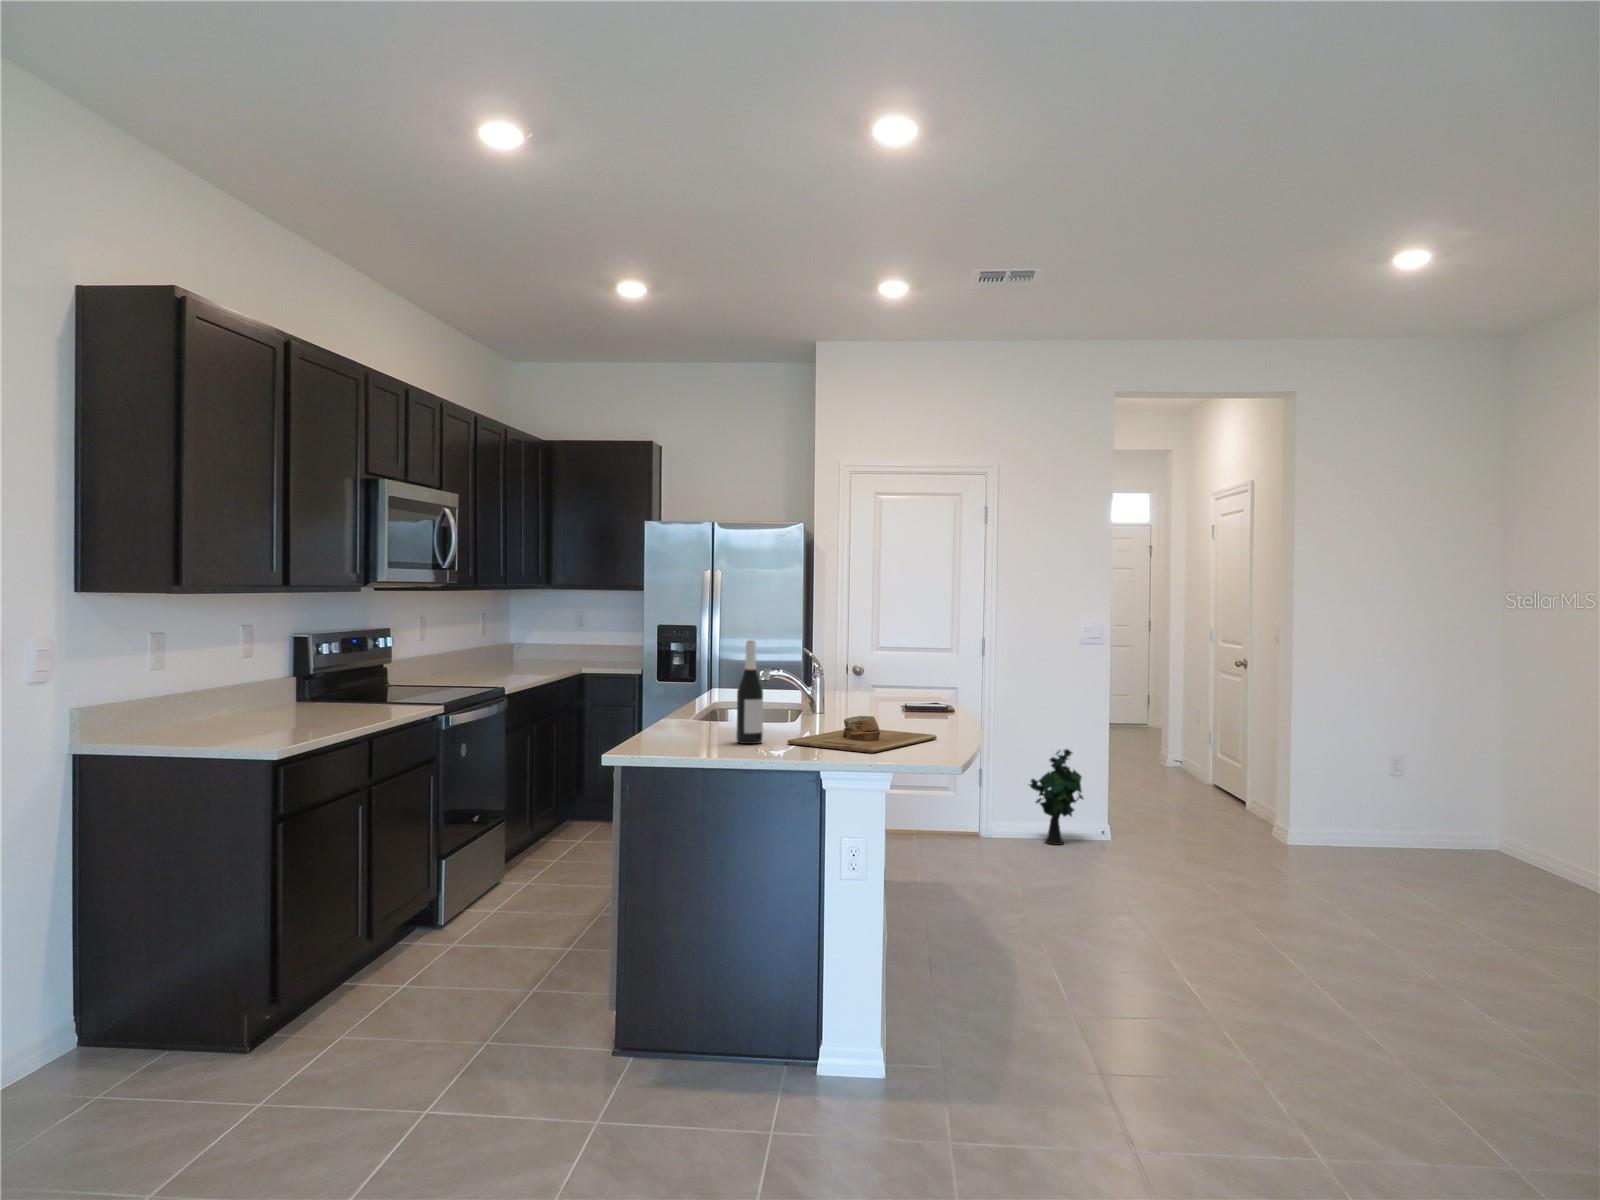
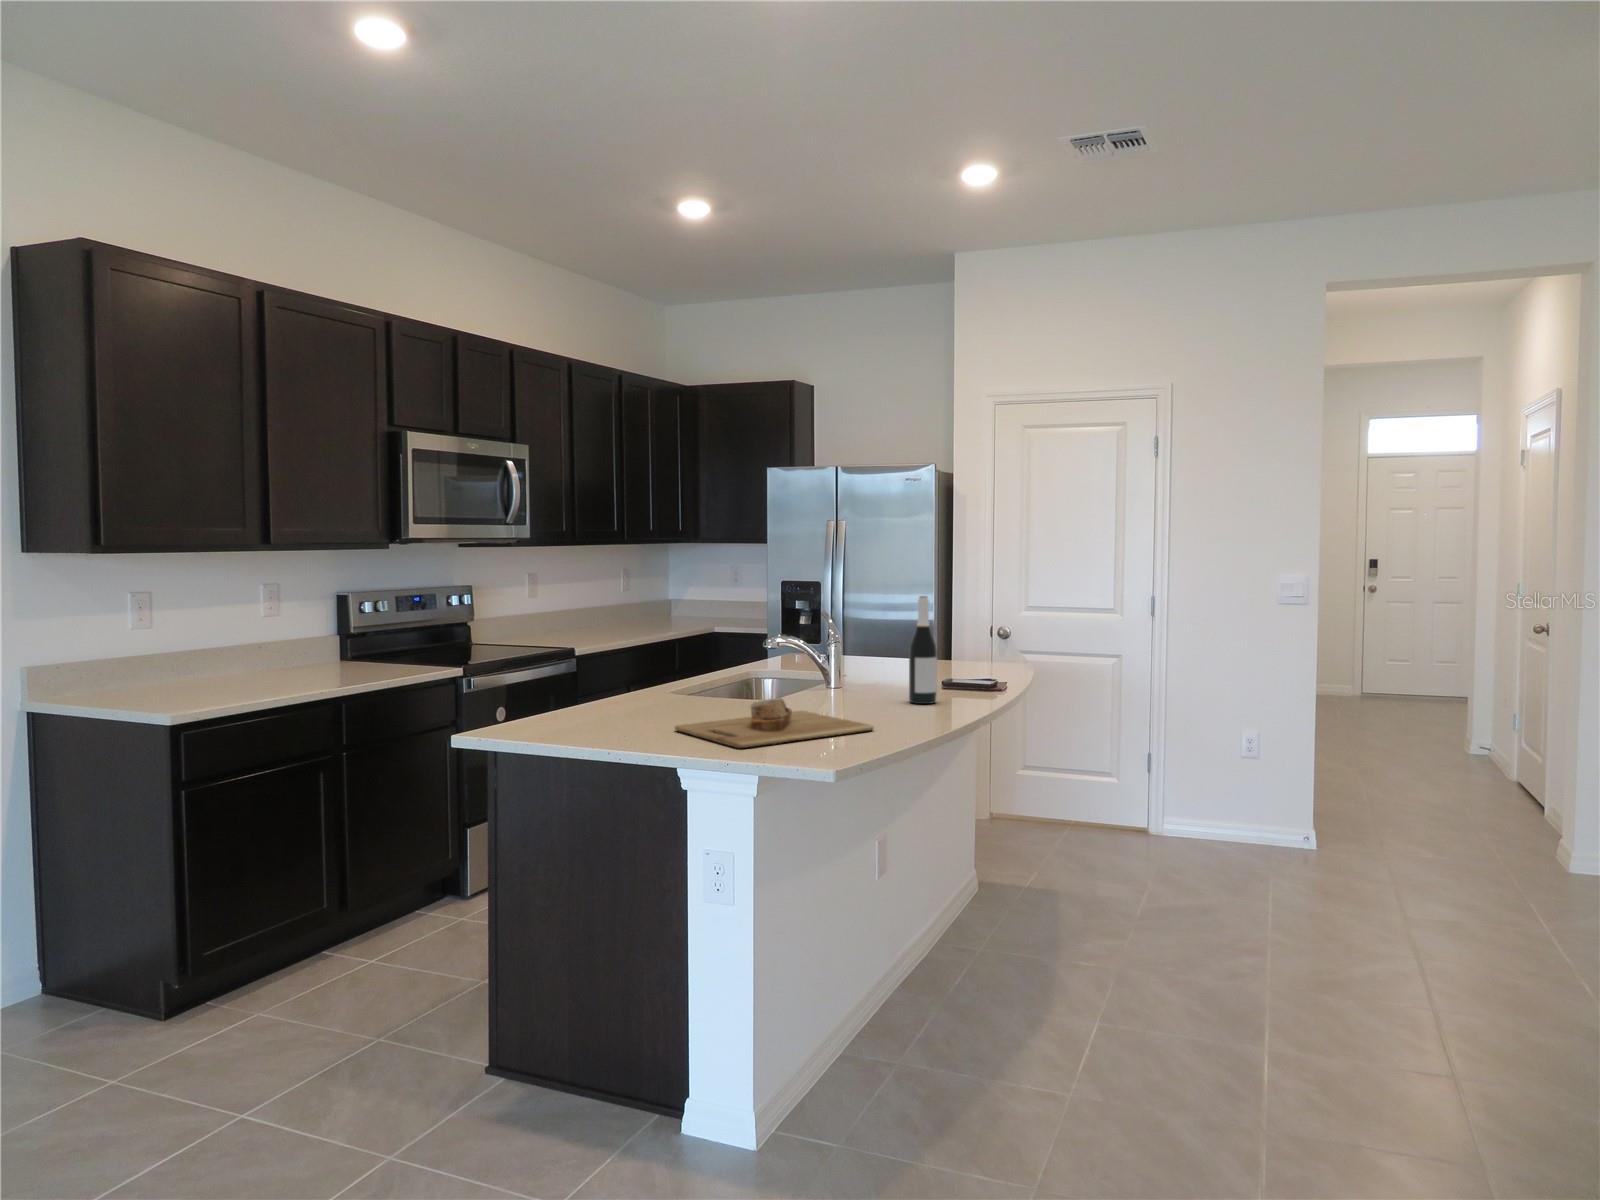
wine bottle: present [736,641,763,744] -> present [909,596,937,704]
decorative plant: present [1030,749,1083,845] -> none [1201,734,1276,851]

